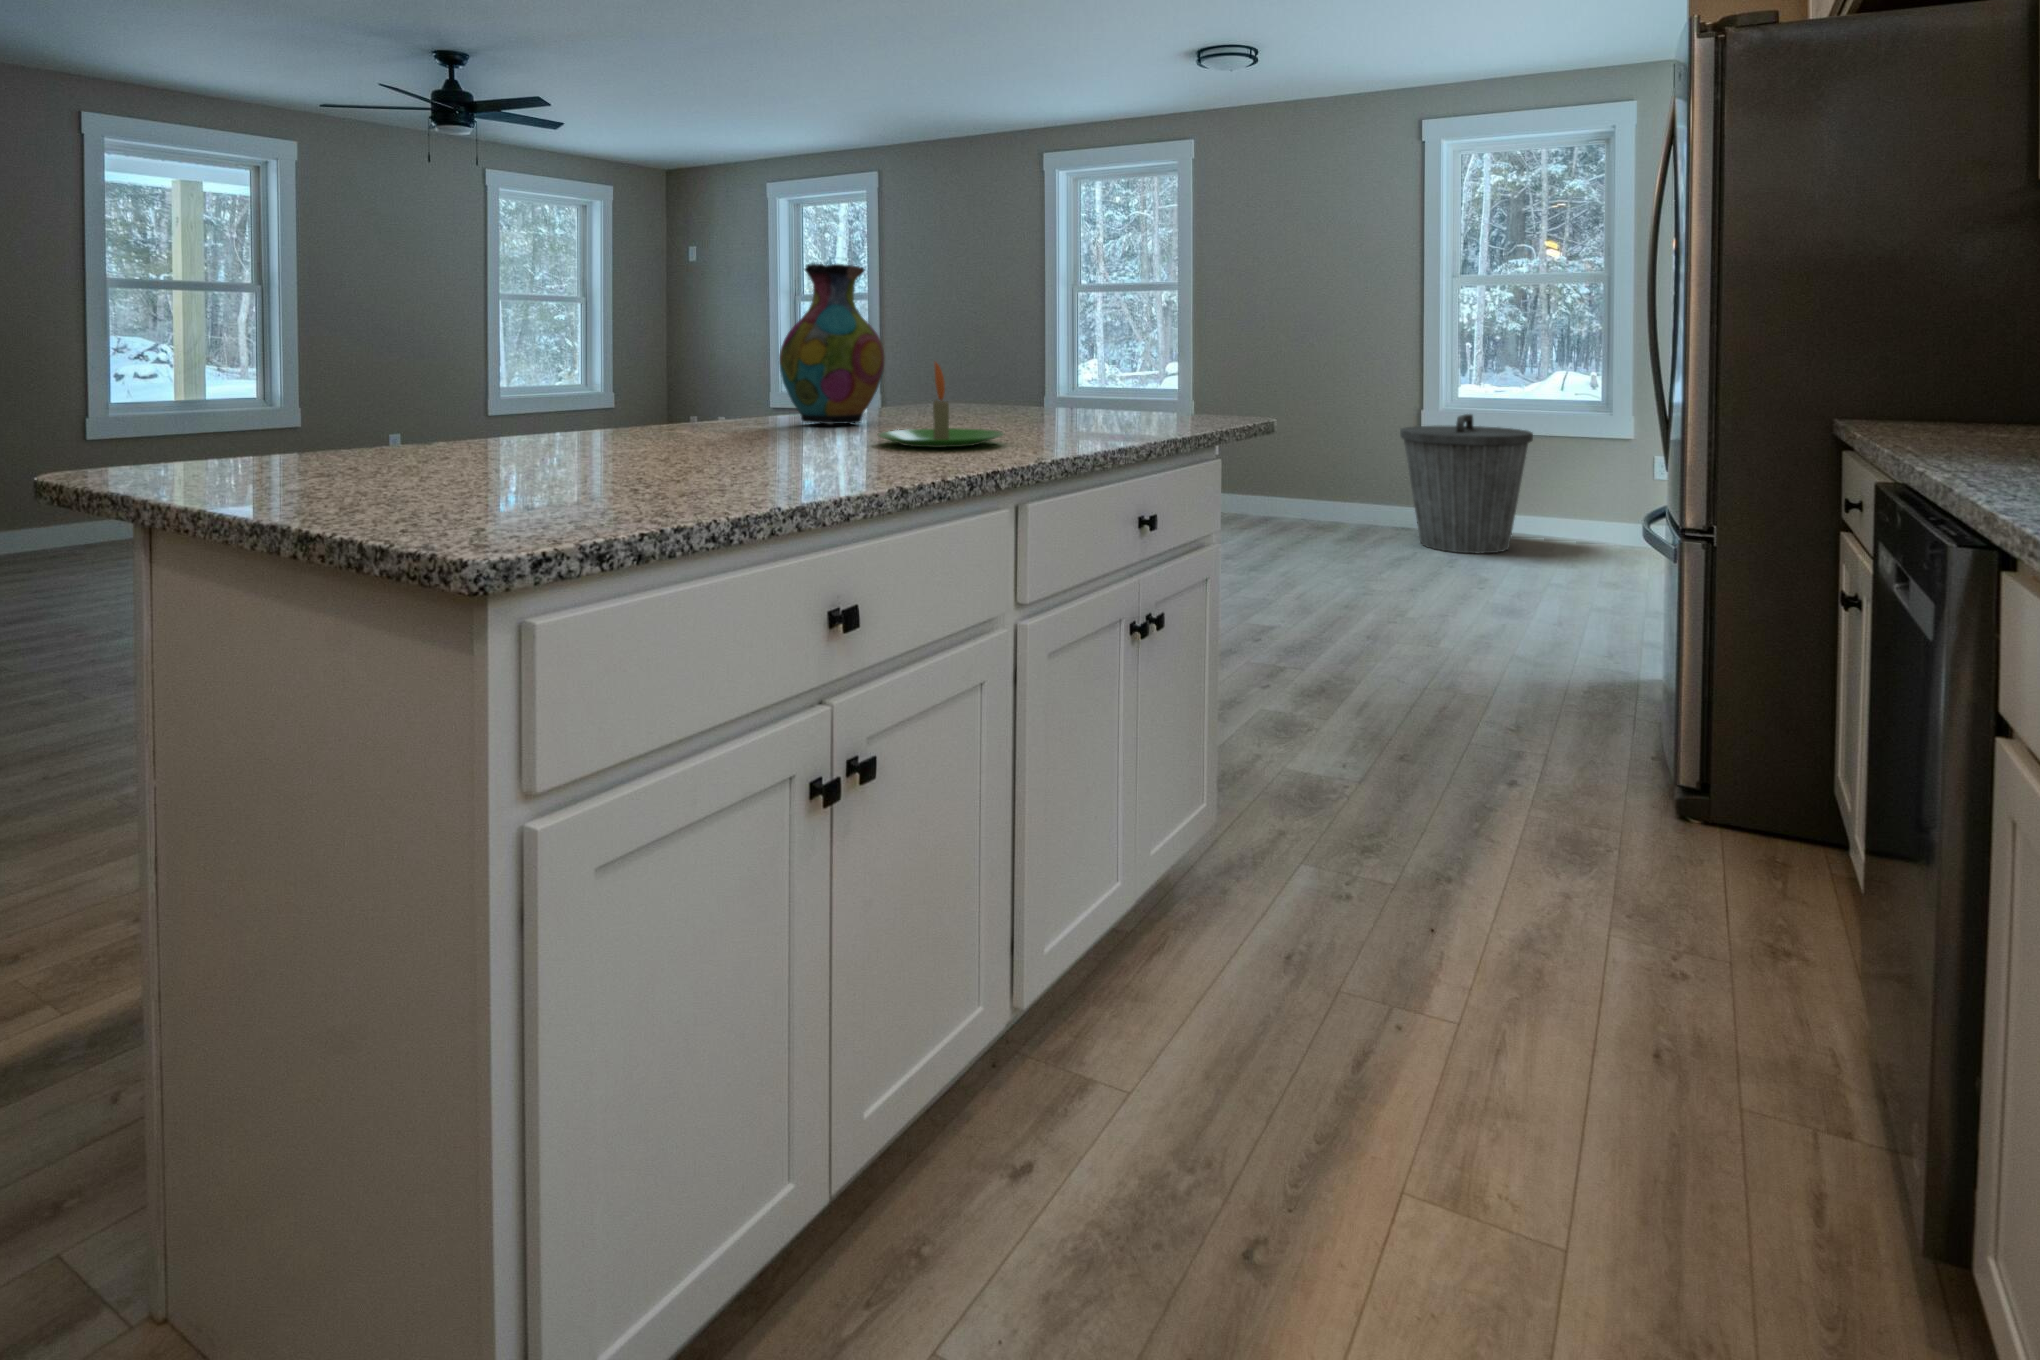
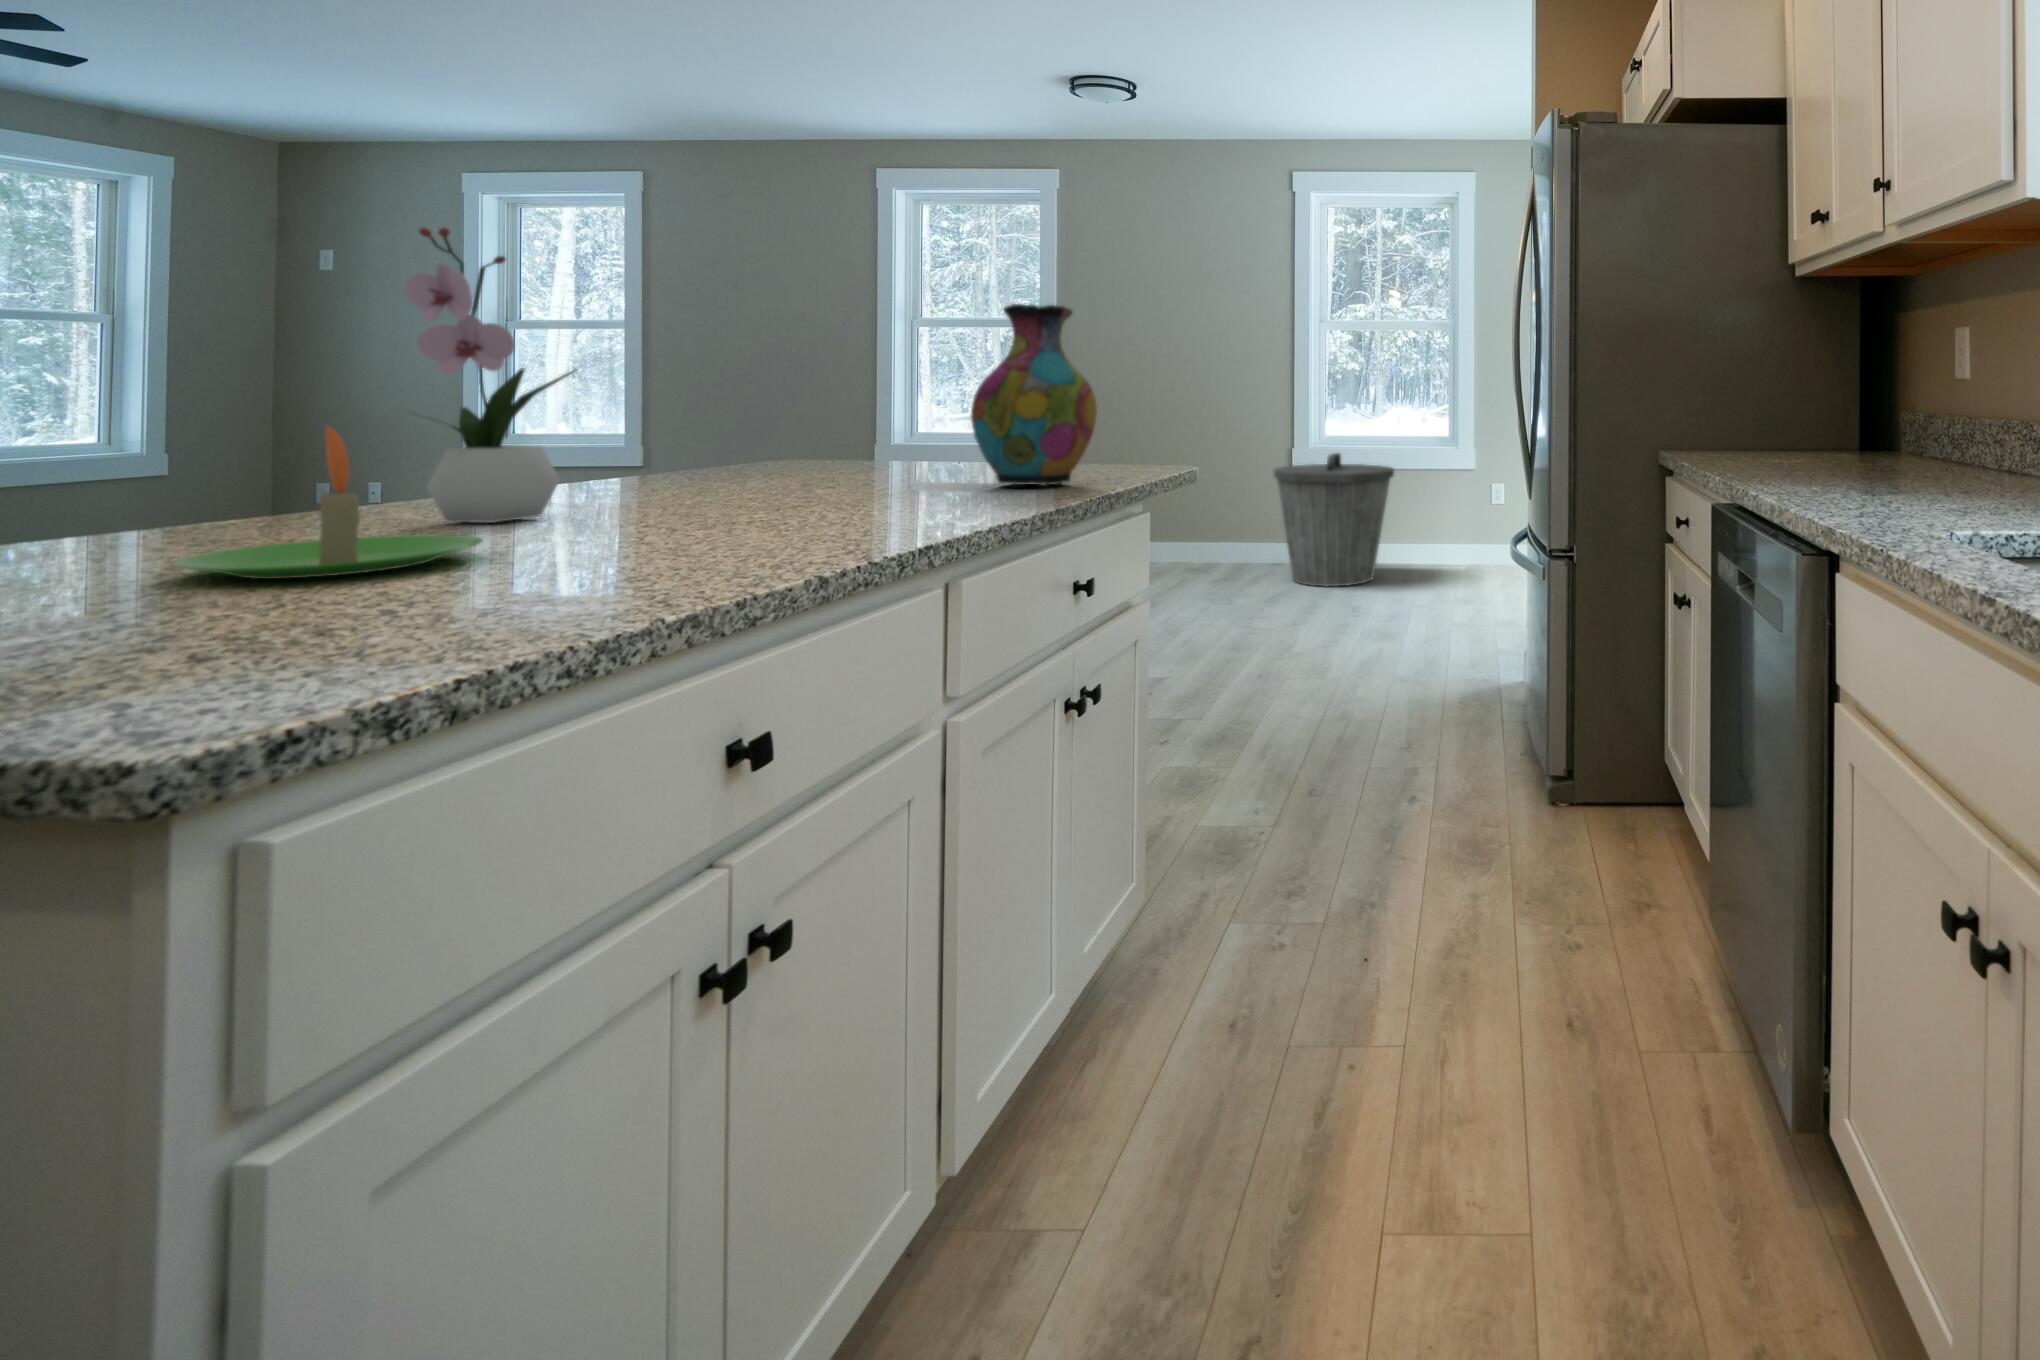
flower arrangement: none [680,224,782,438] -> present [403,228,577,523]
vase: present [779,264,885,424] -> present [971,304,1097,485]
candle: present [879,362,1003,447] -> present [175,427,482,579]

